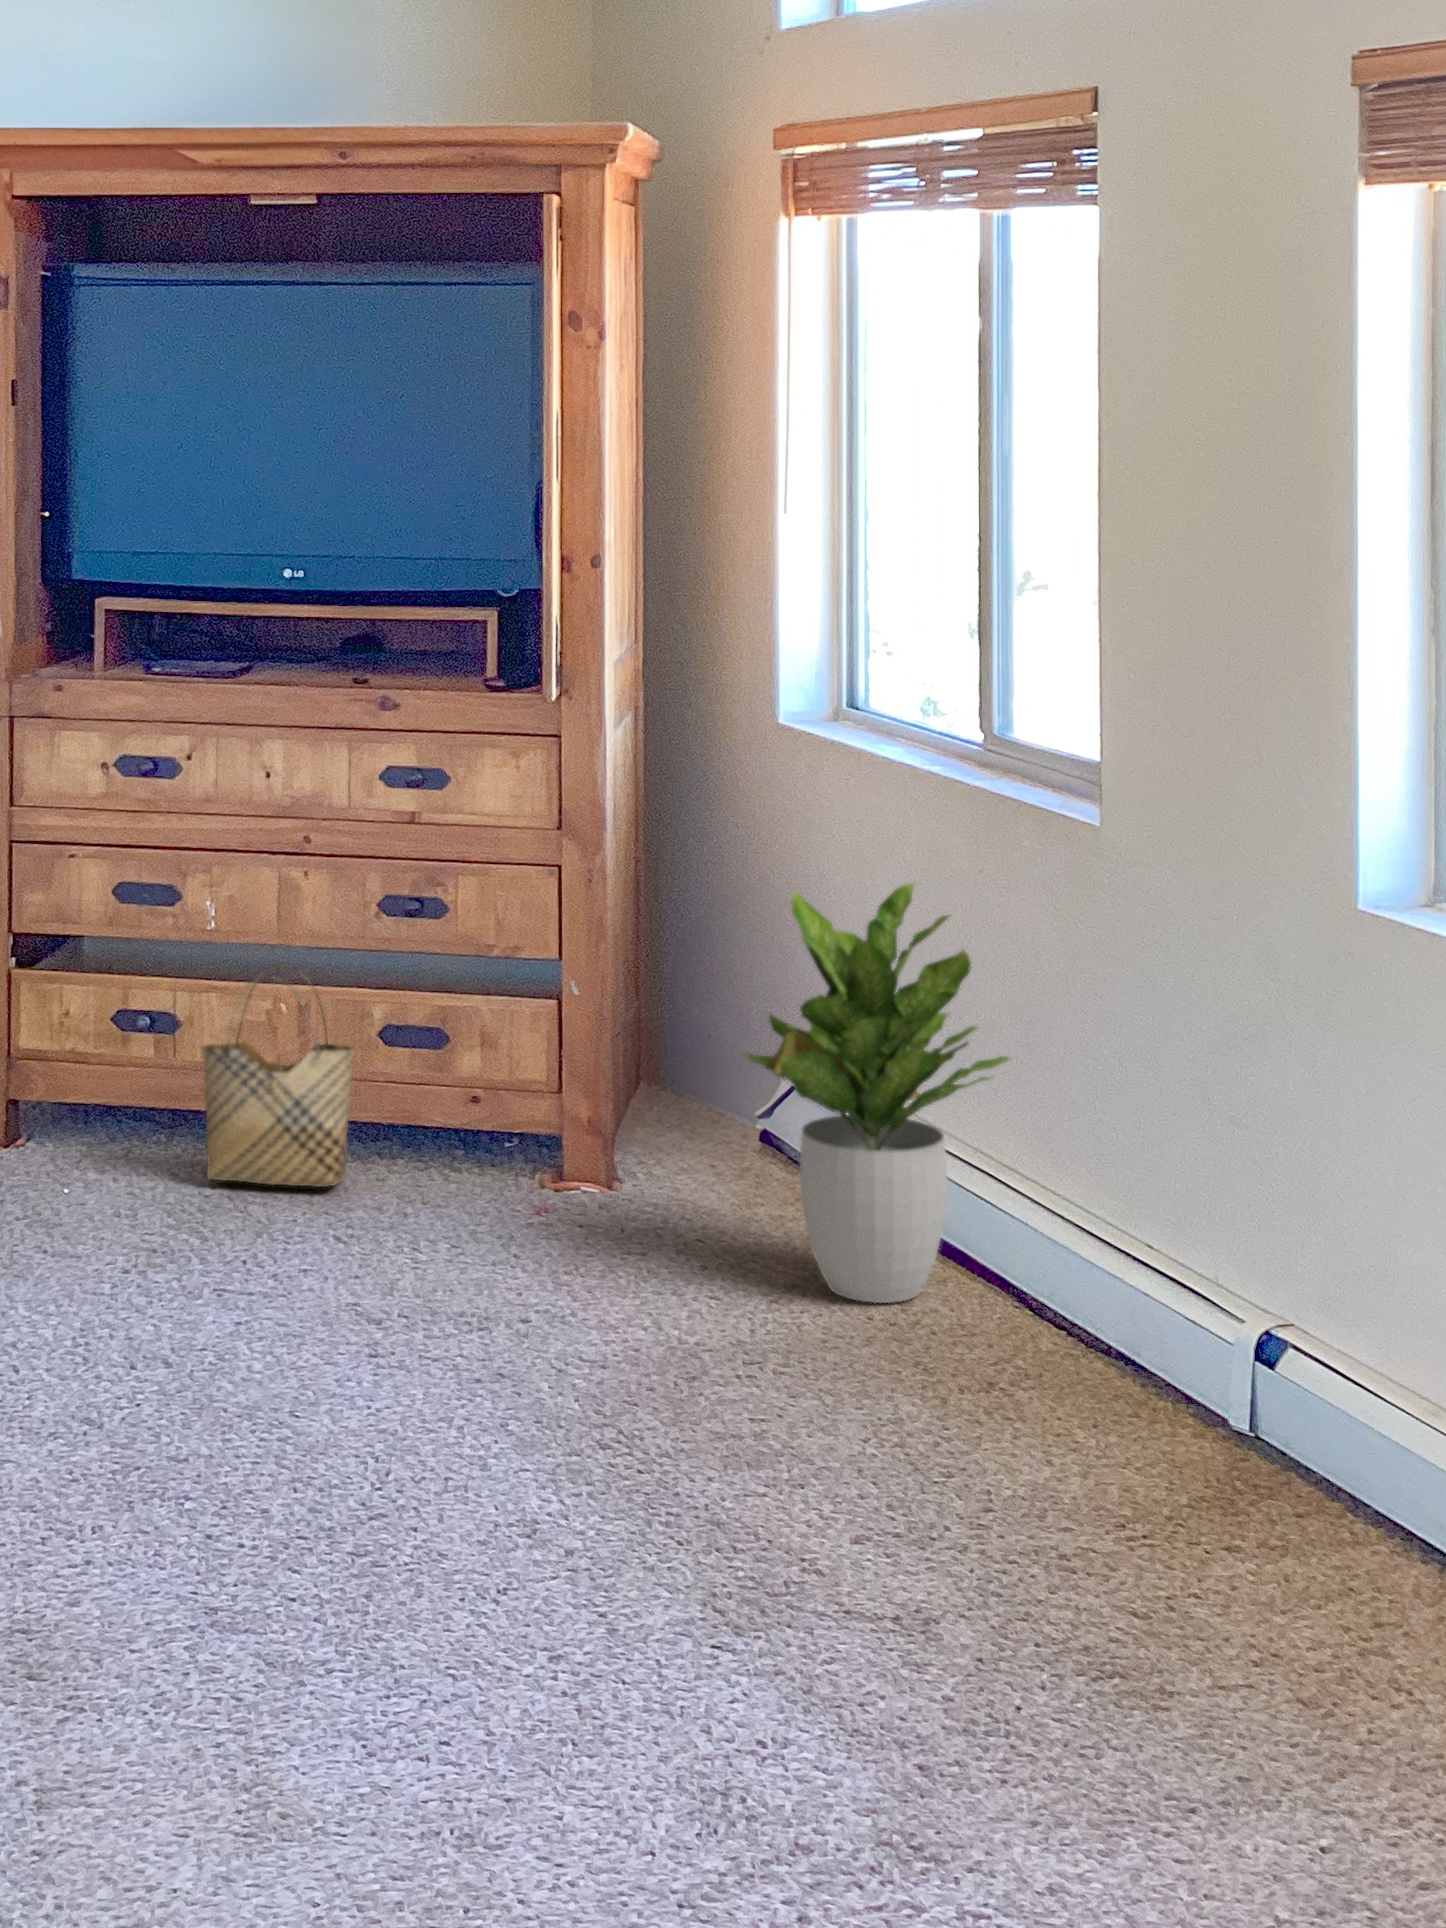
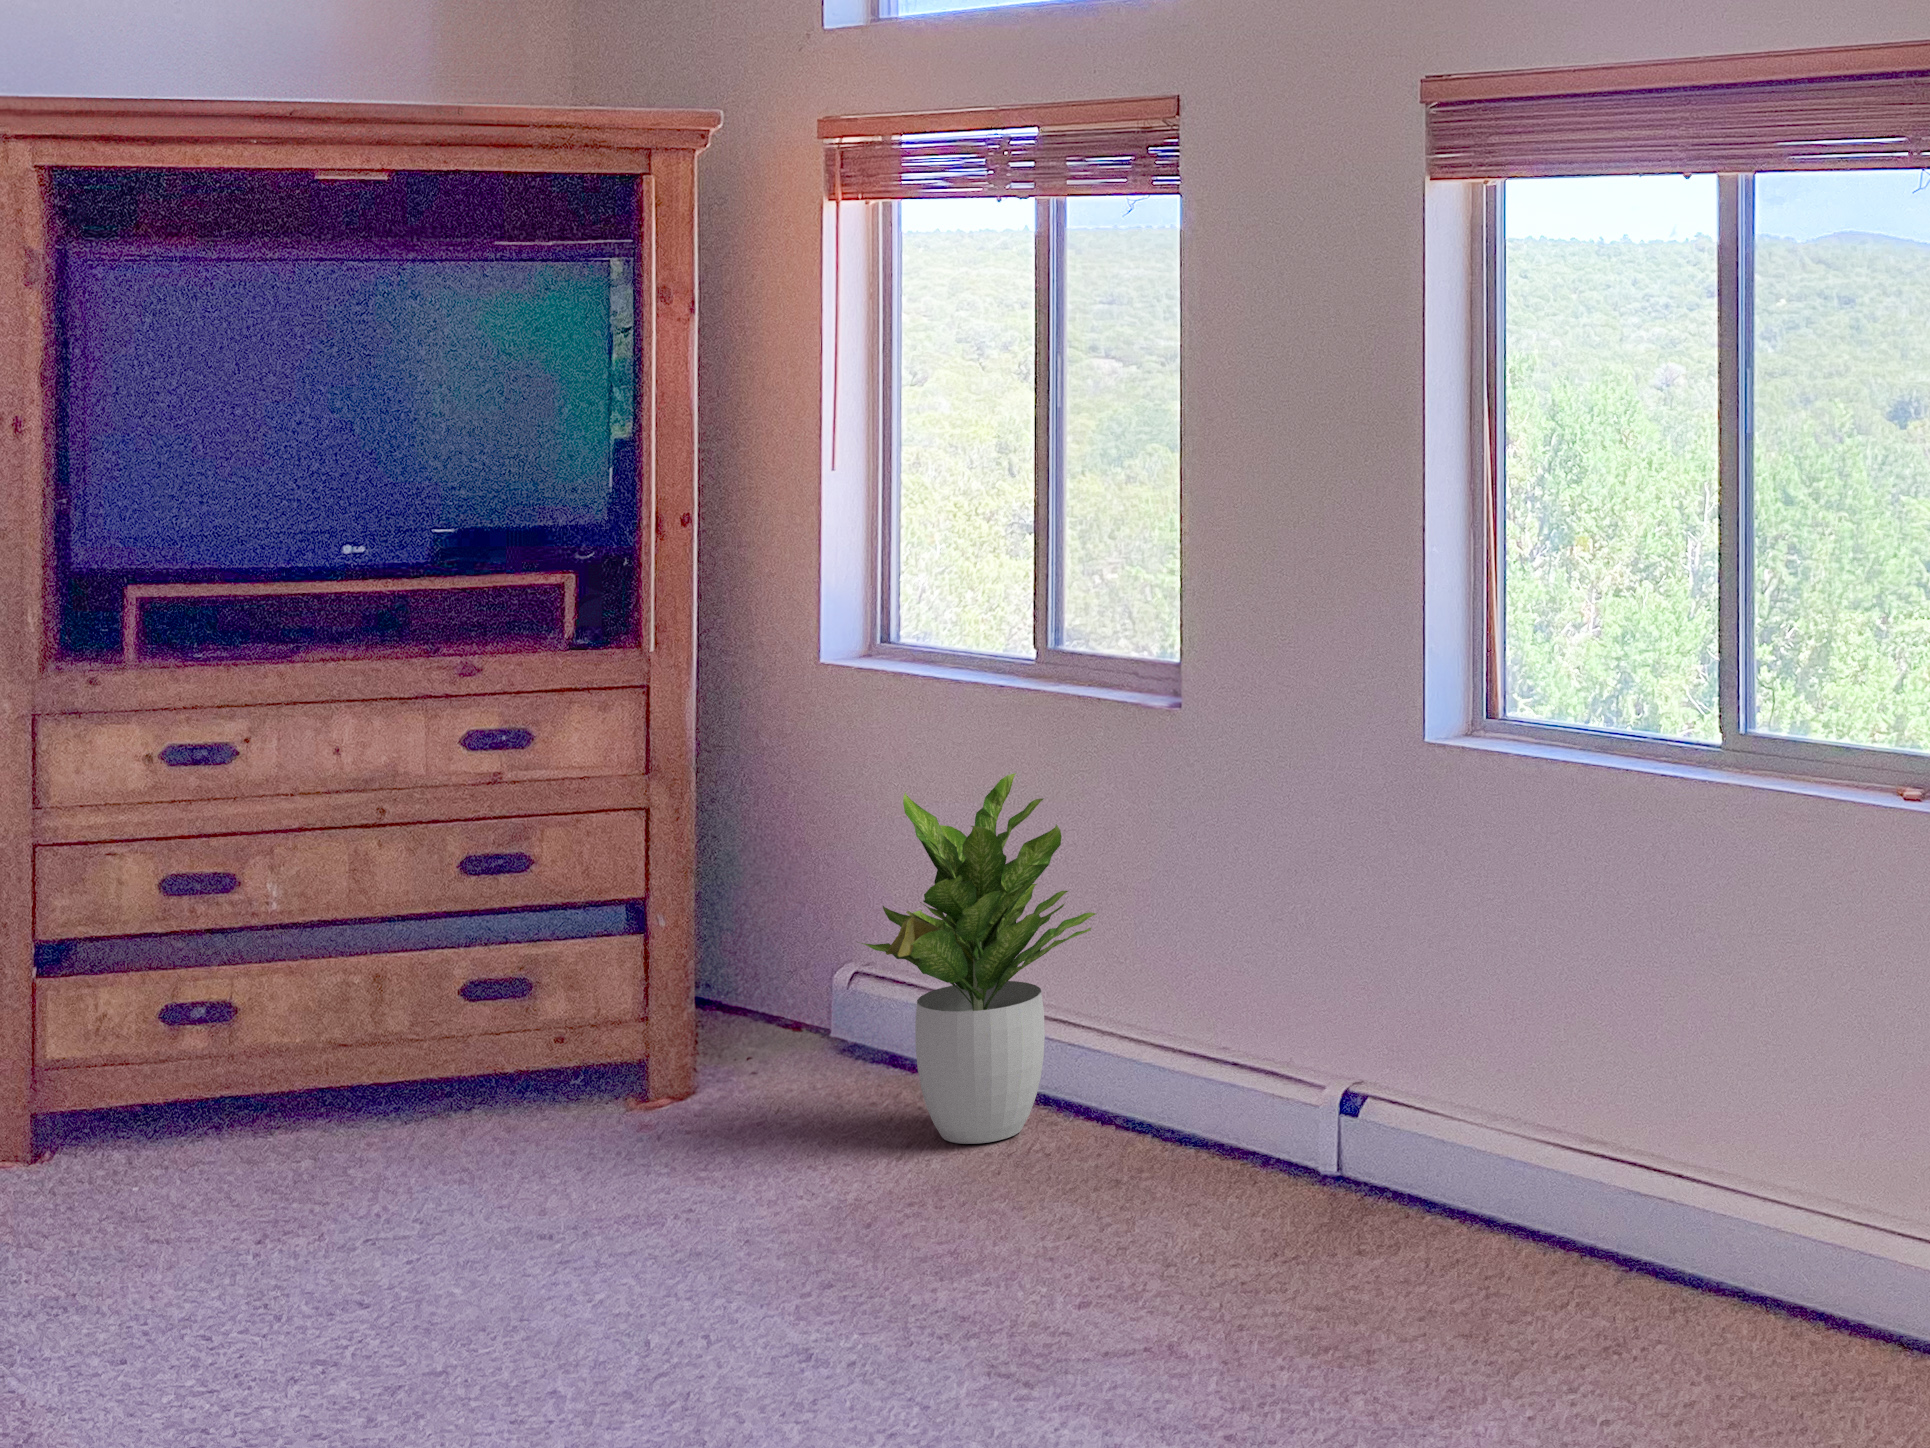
woven basket: present [200,964,355,1187] -> none [276,934,447,1161]

